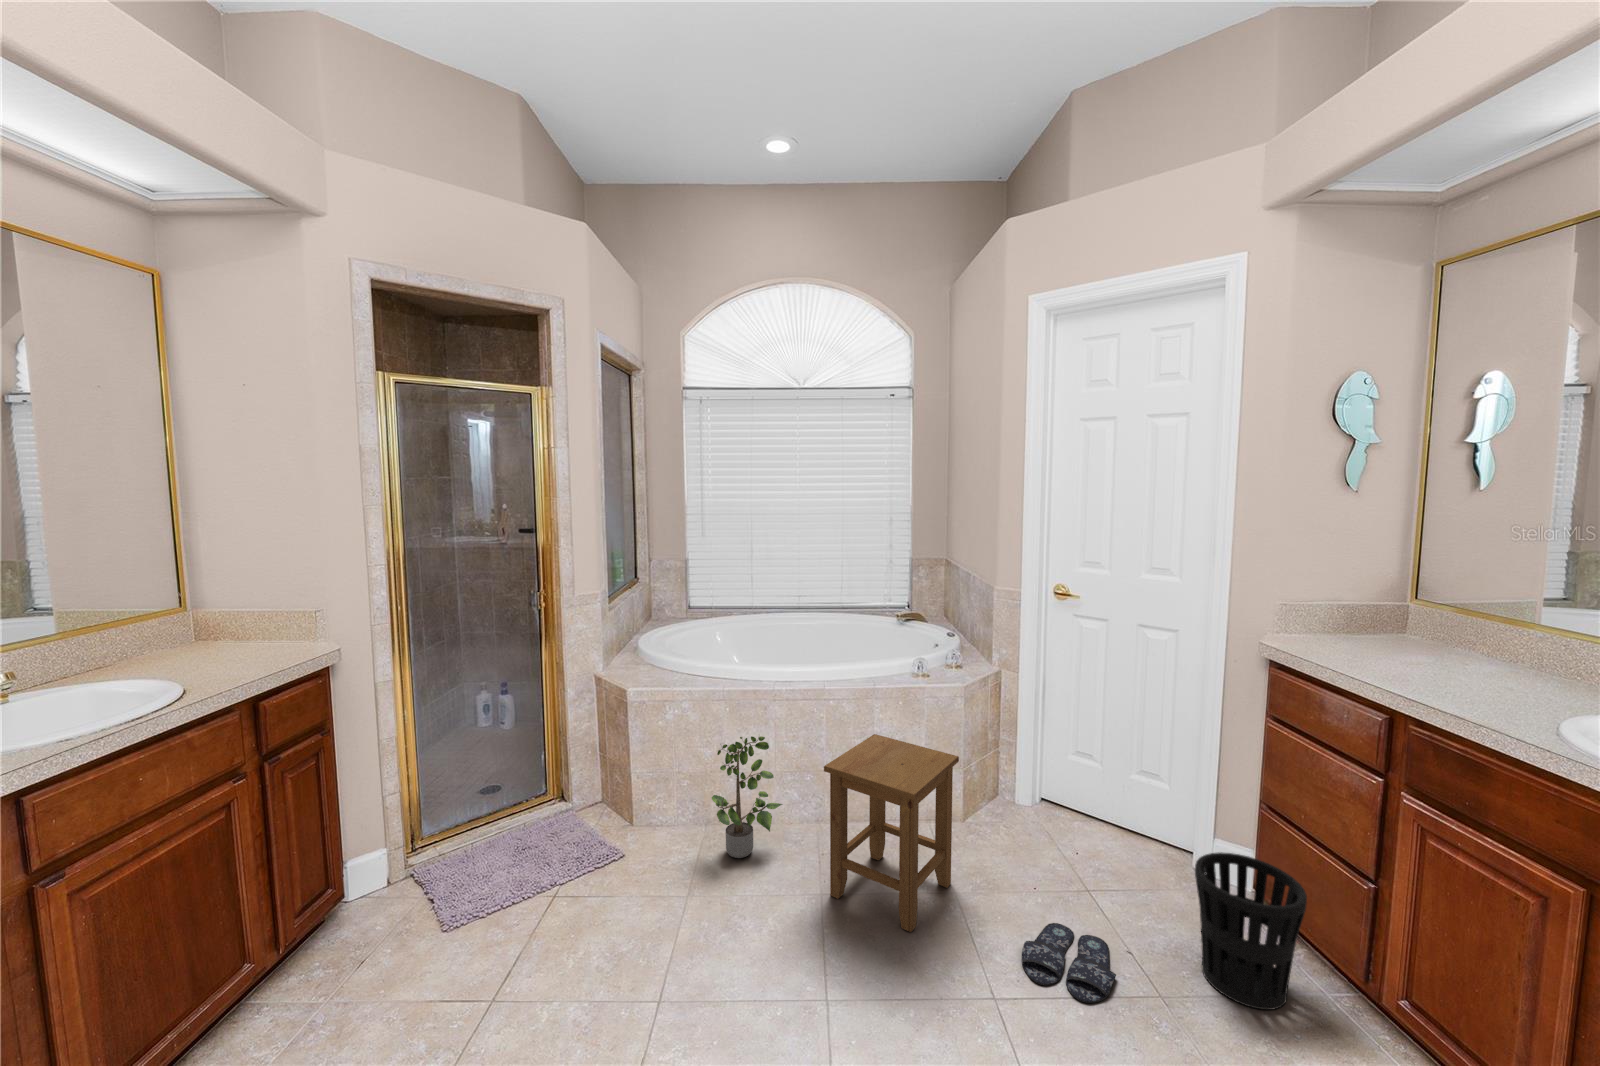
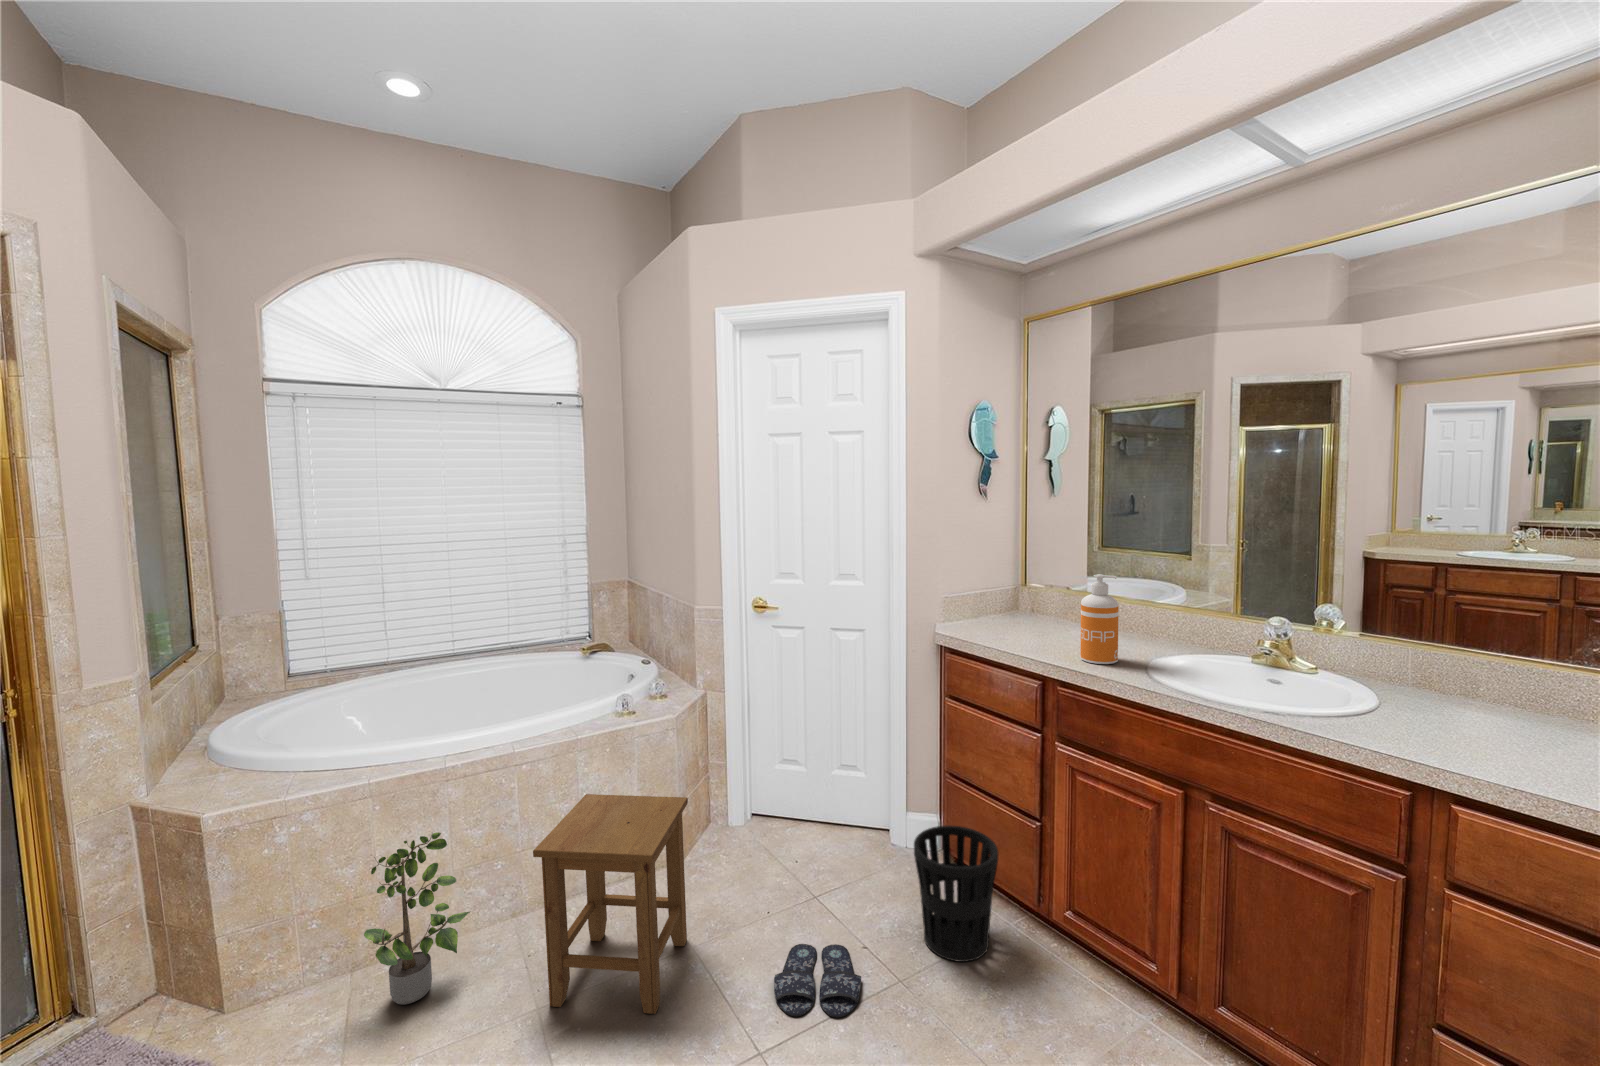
soap dispenser: none [1453,594,1523,711] -> present [1080,574,1119,664]

